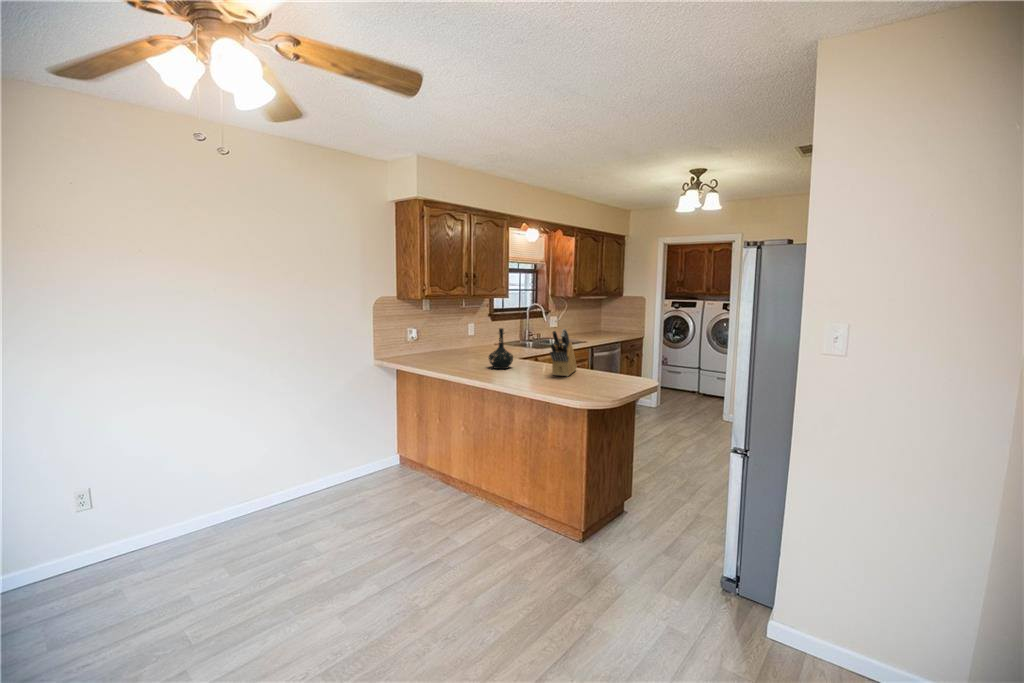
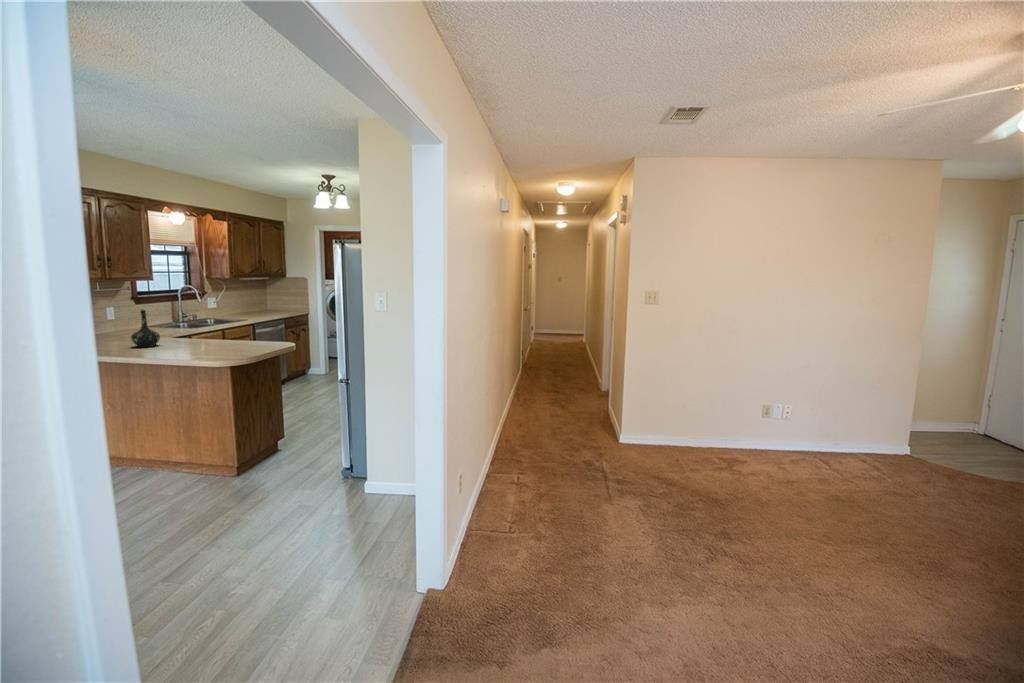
knife block: present [550,329,577,376] -> none [195,307,227,347]

